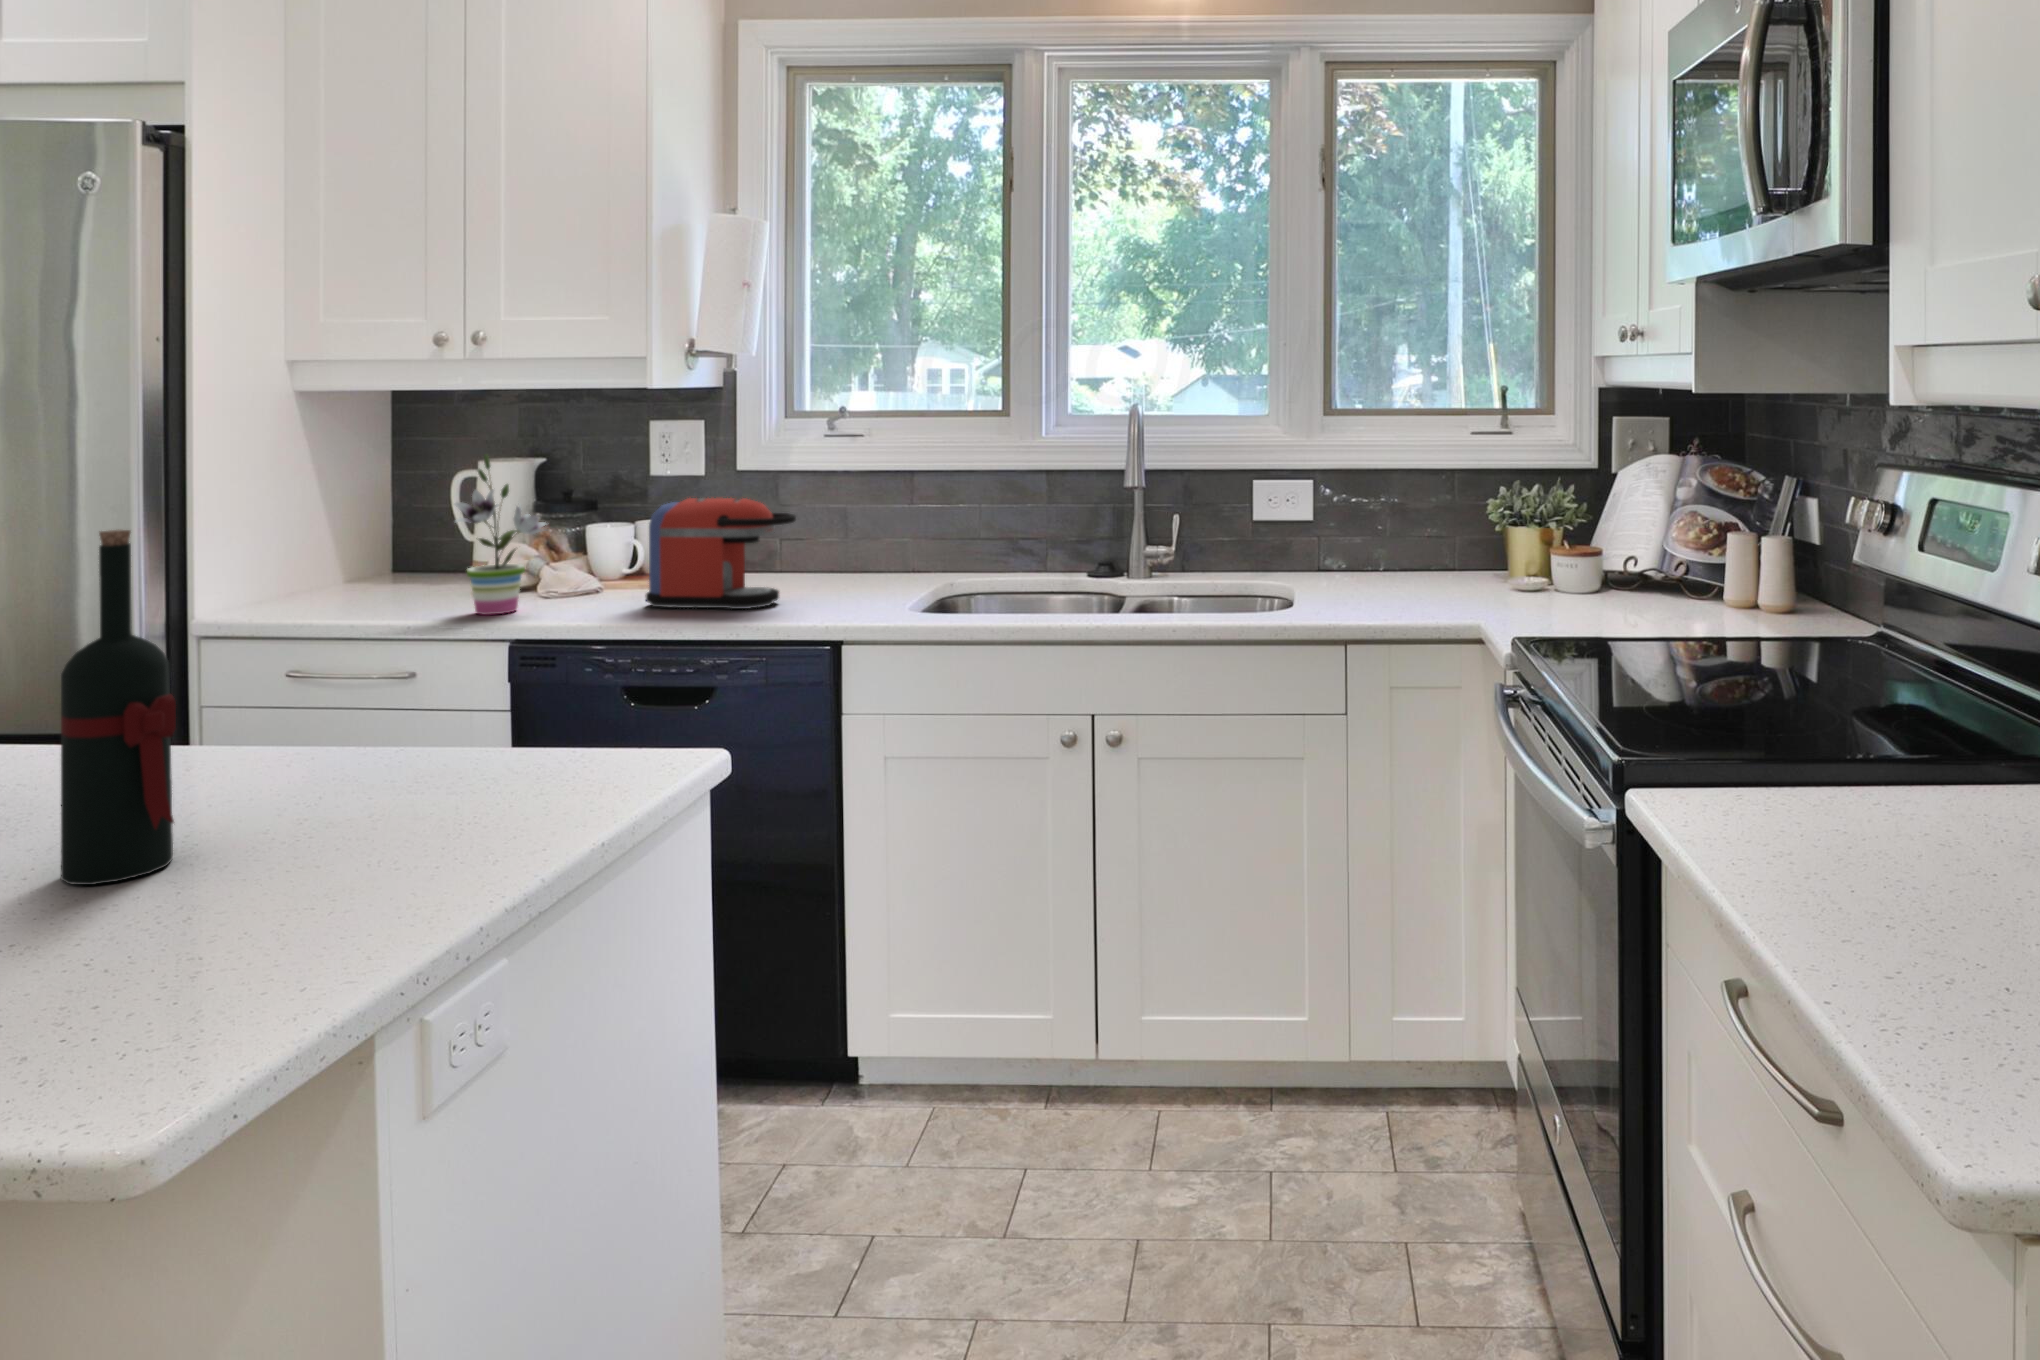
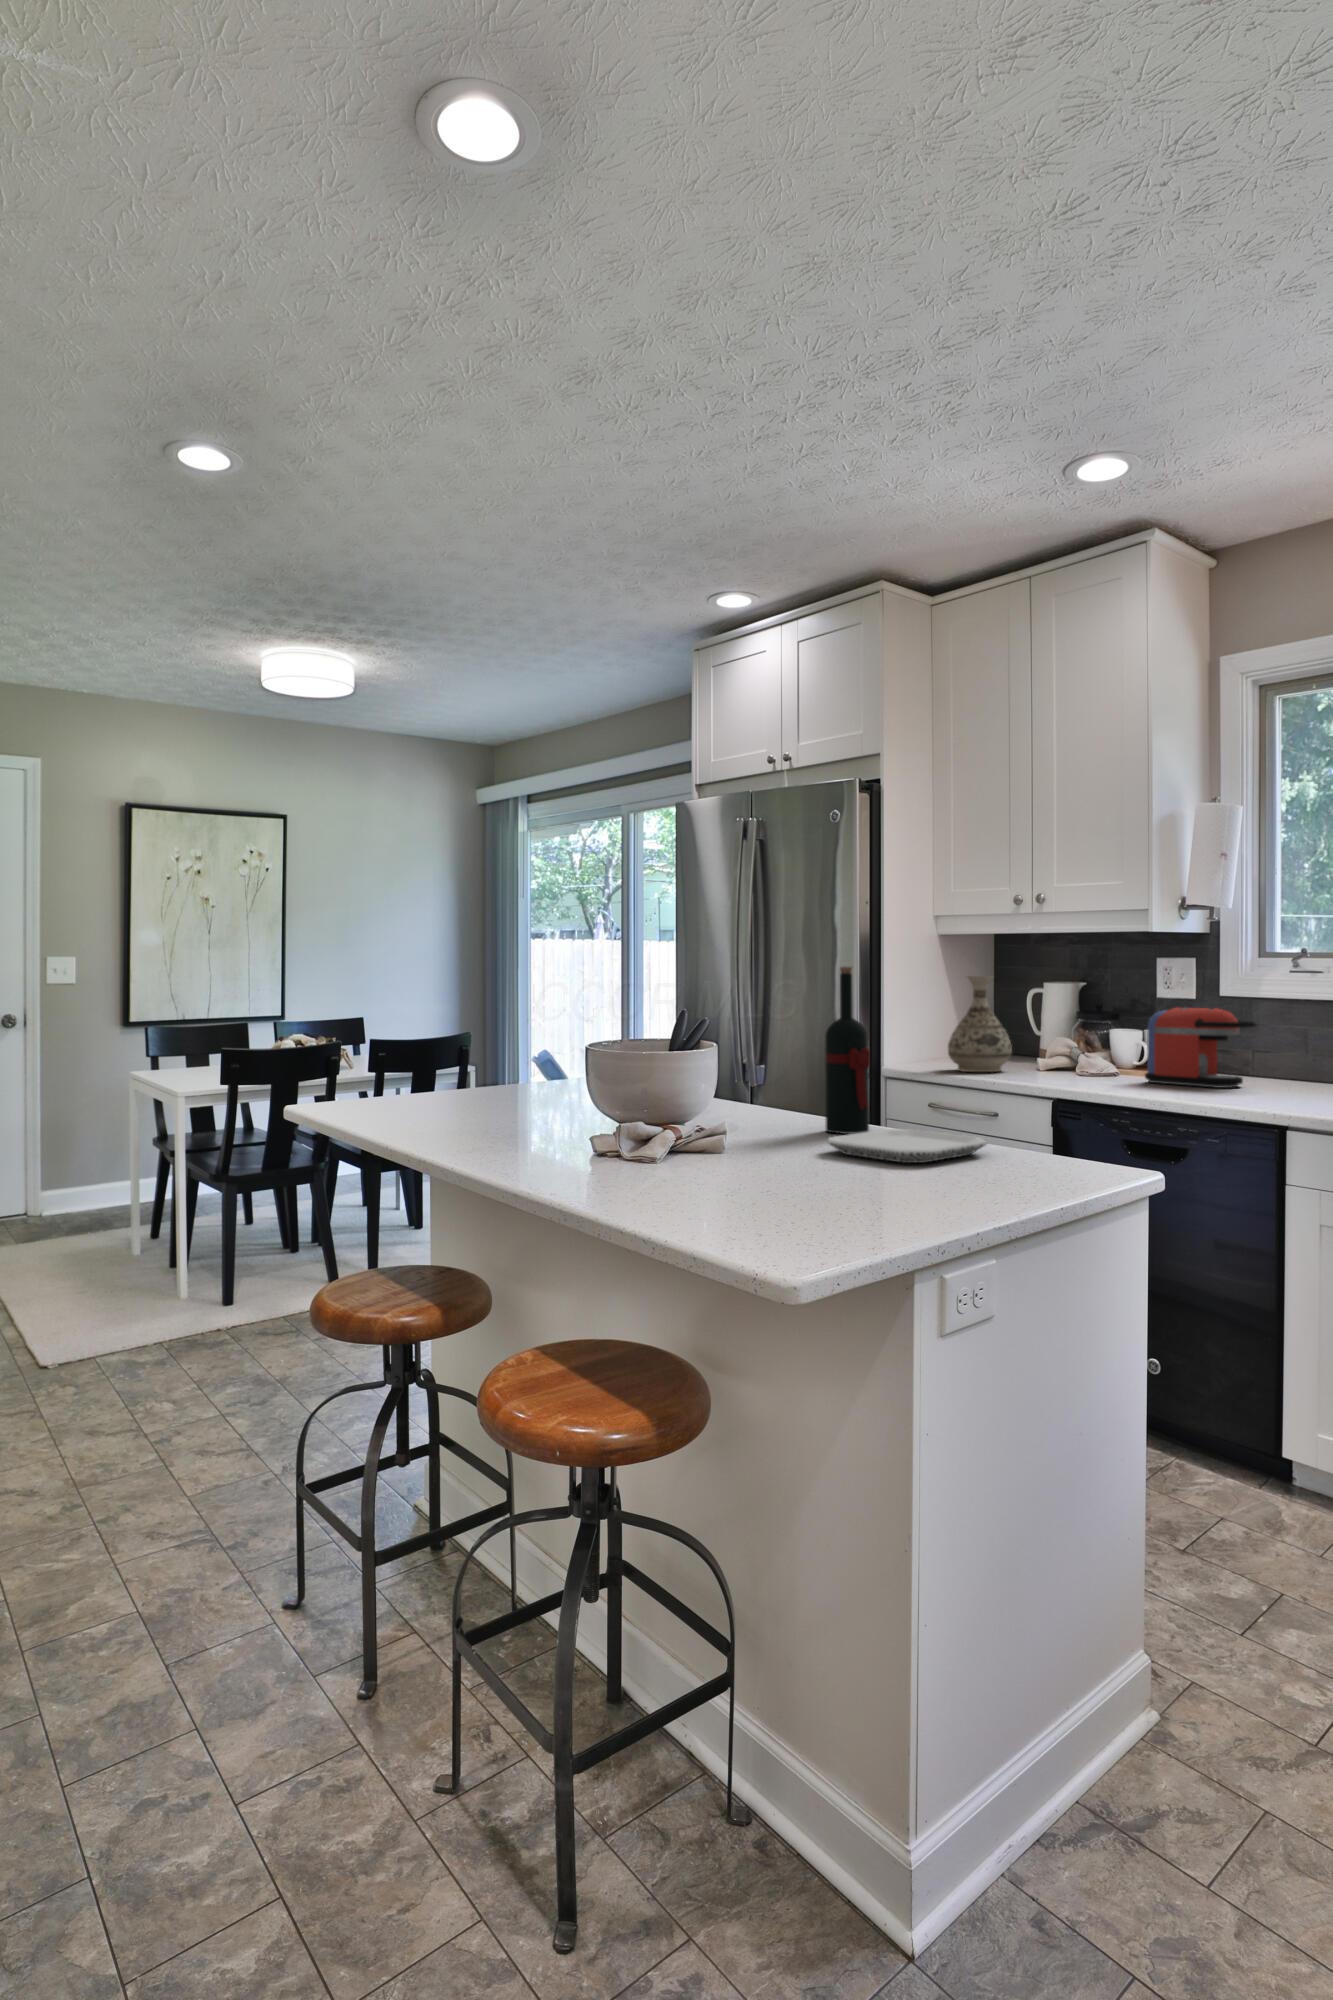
vase: none [317,454,432,610] -> present [948,976,1012,1072]
potted plant: present [455,454,546,615] -> none [1022,975,1084,1079]
plate: none [66,859,451,979] -> present [828,1129,987,1163]

